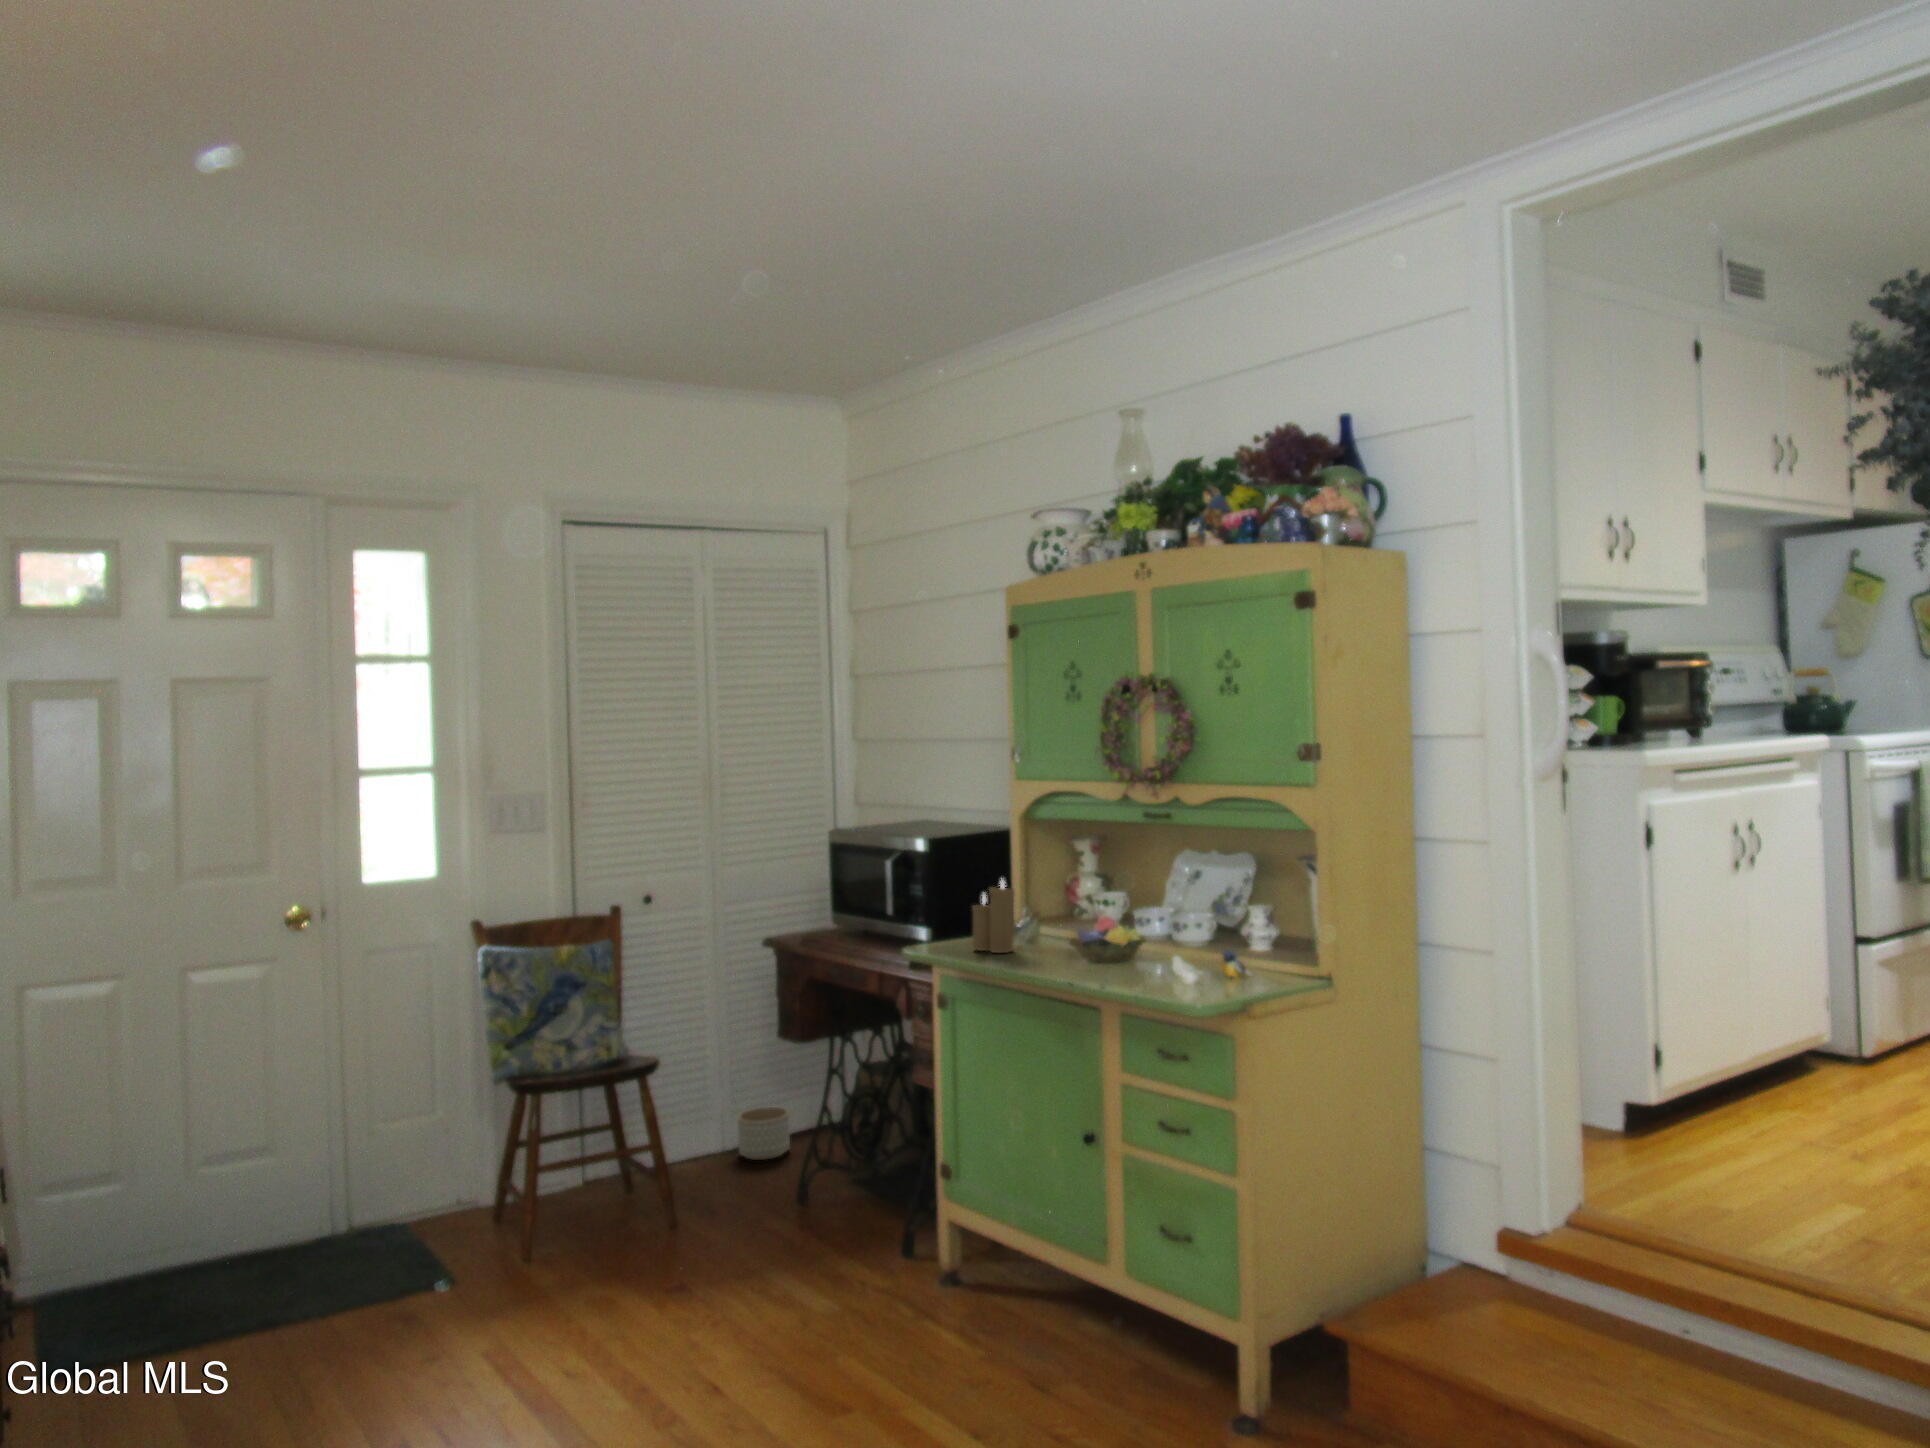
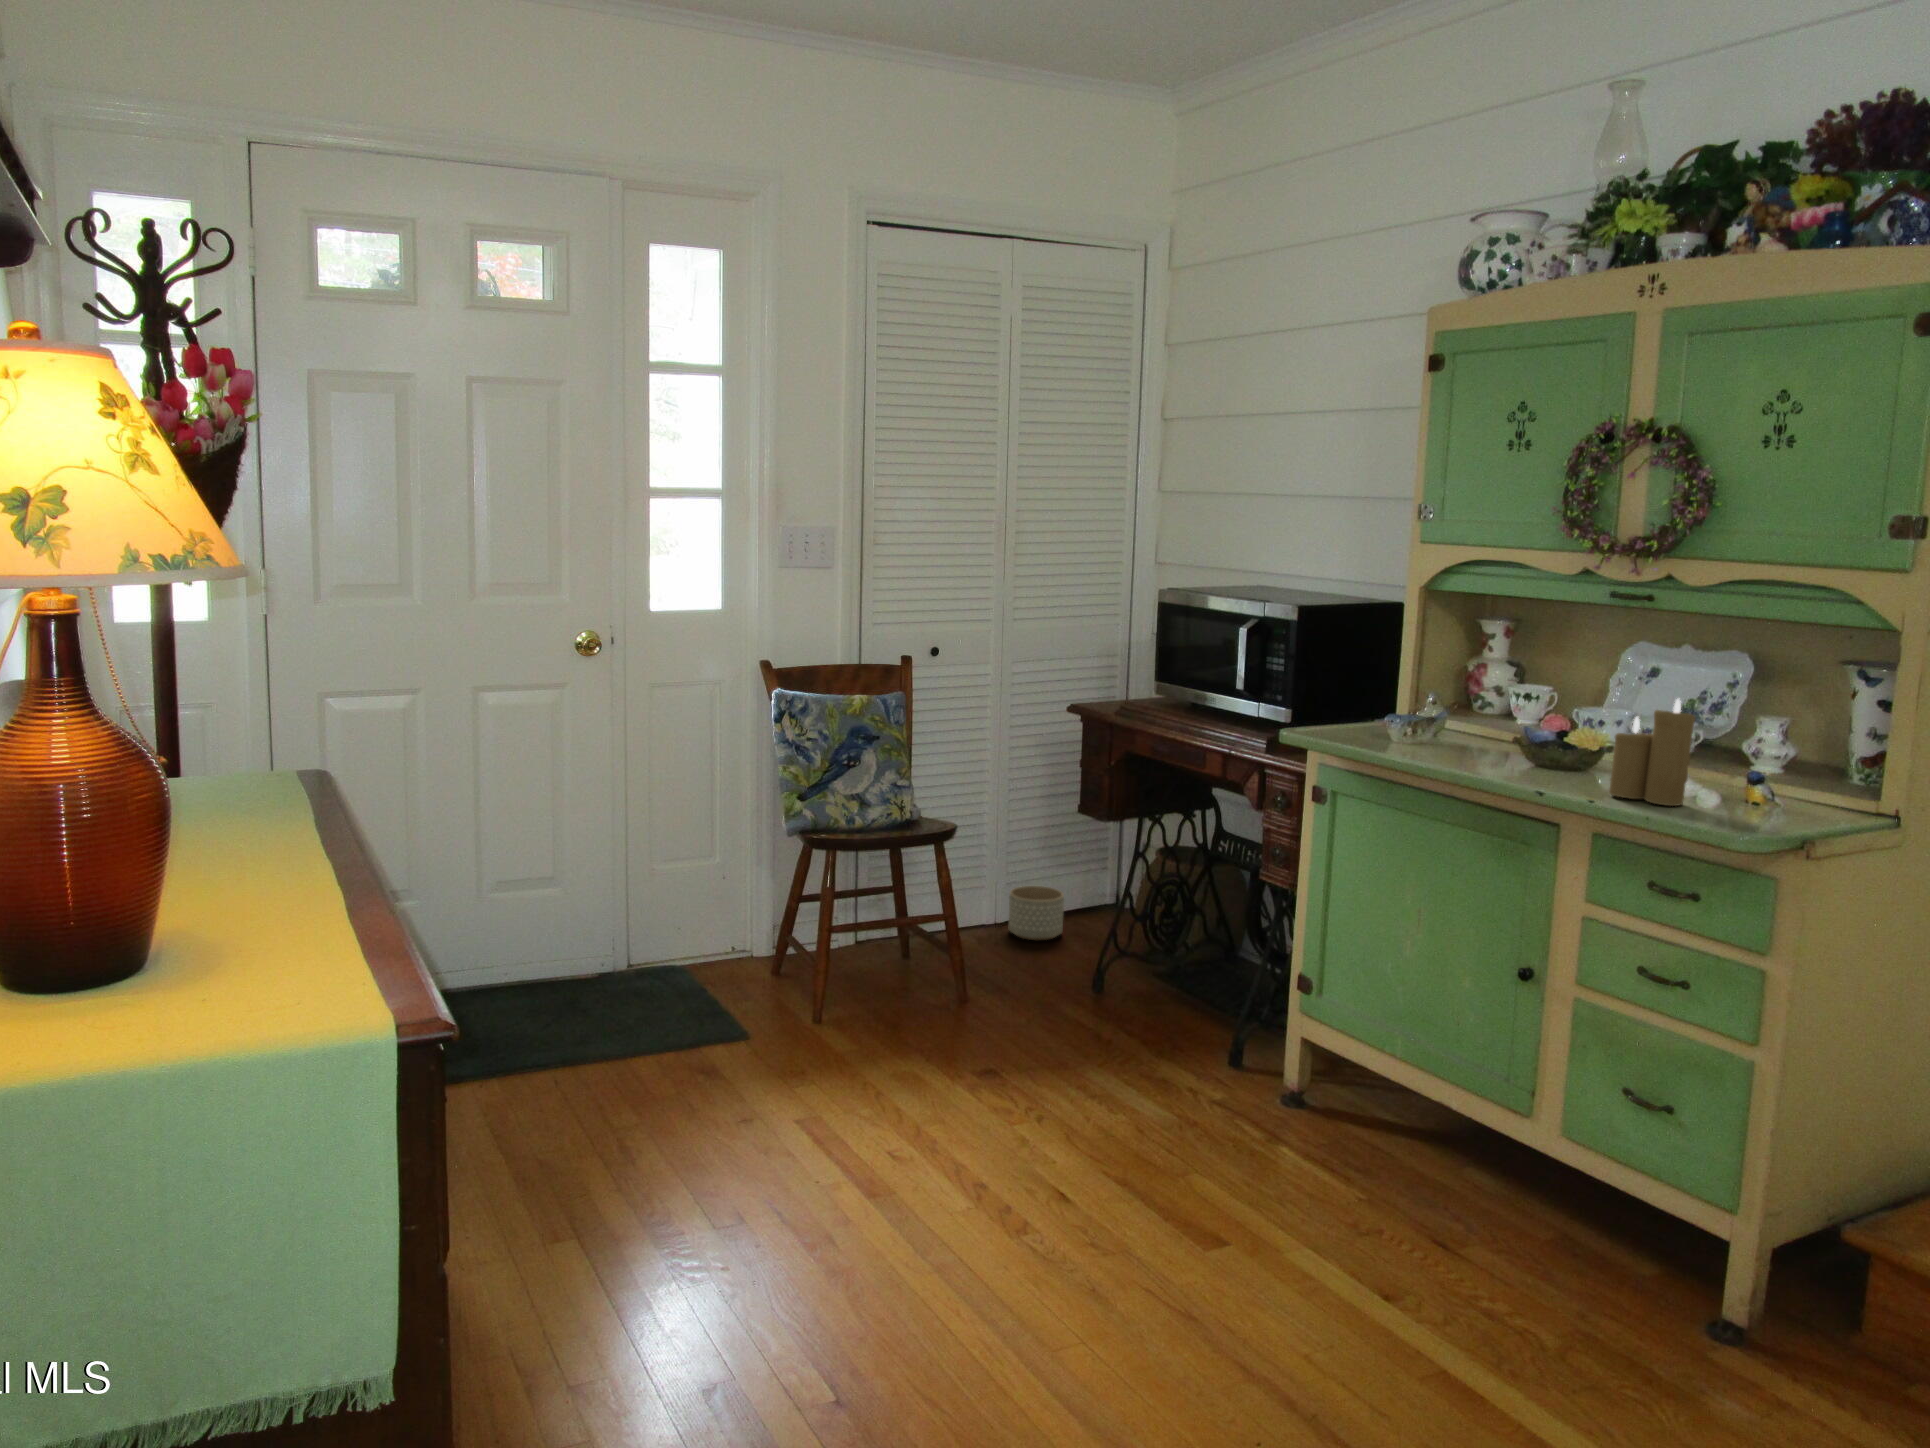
candle: present [972,880,1014,953] -> present [1609,699,1695,806]

